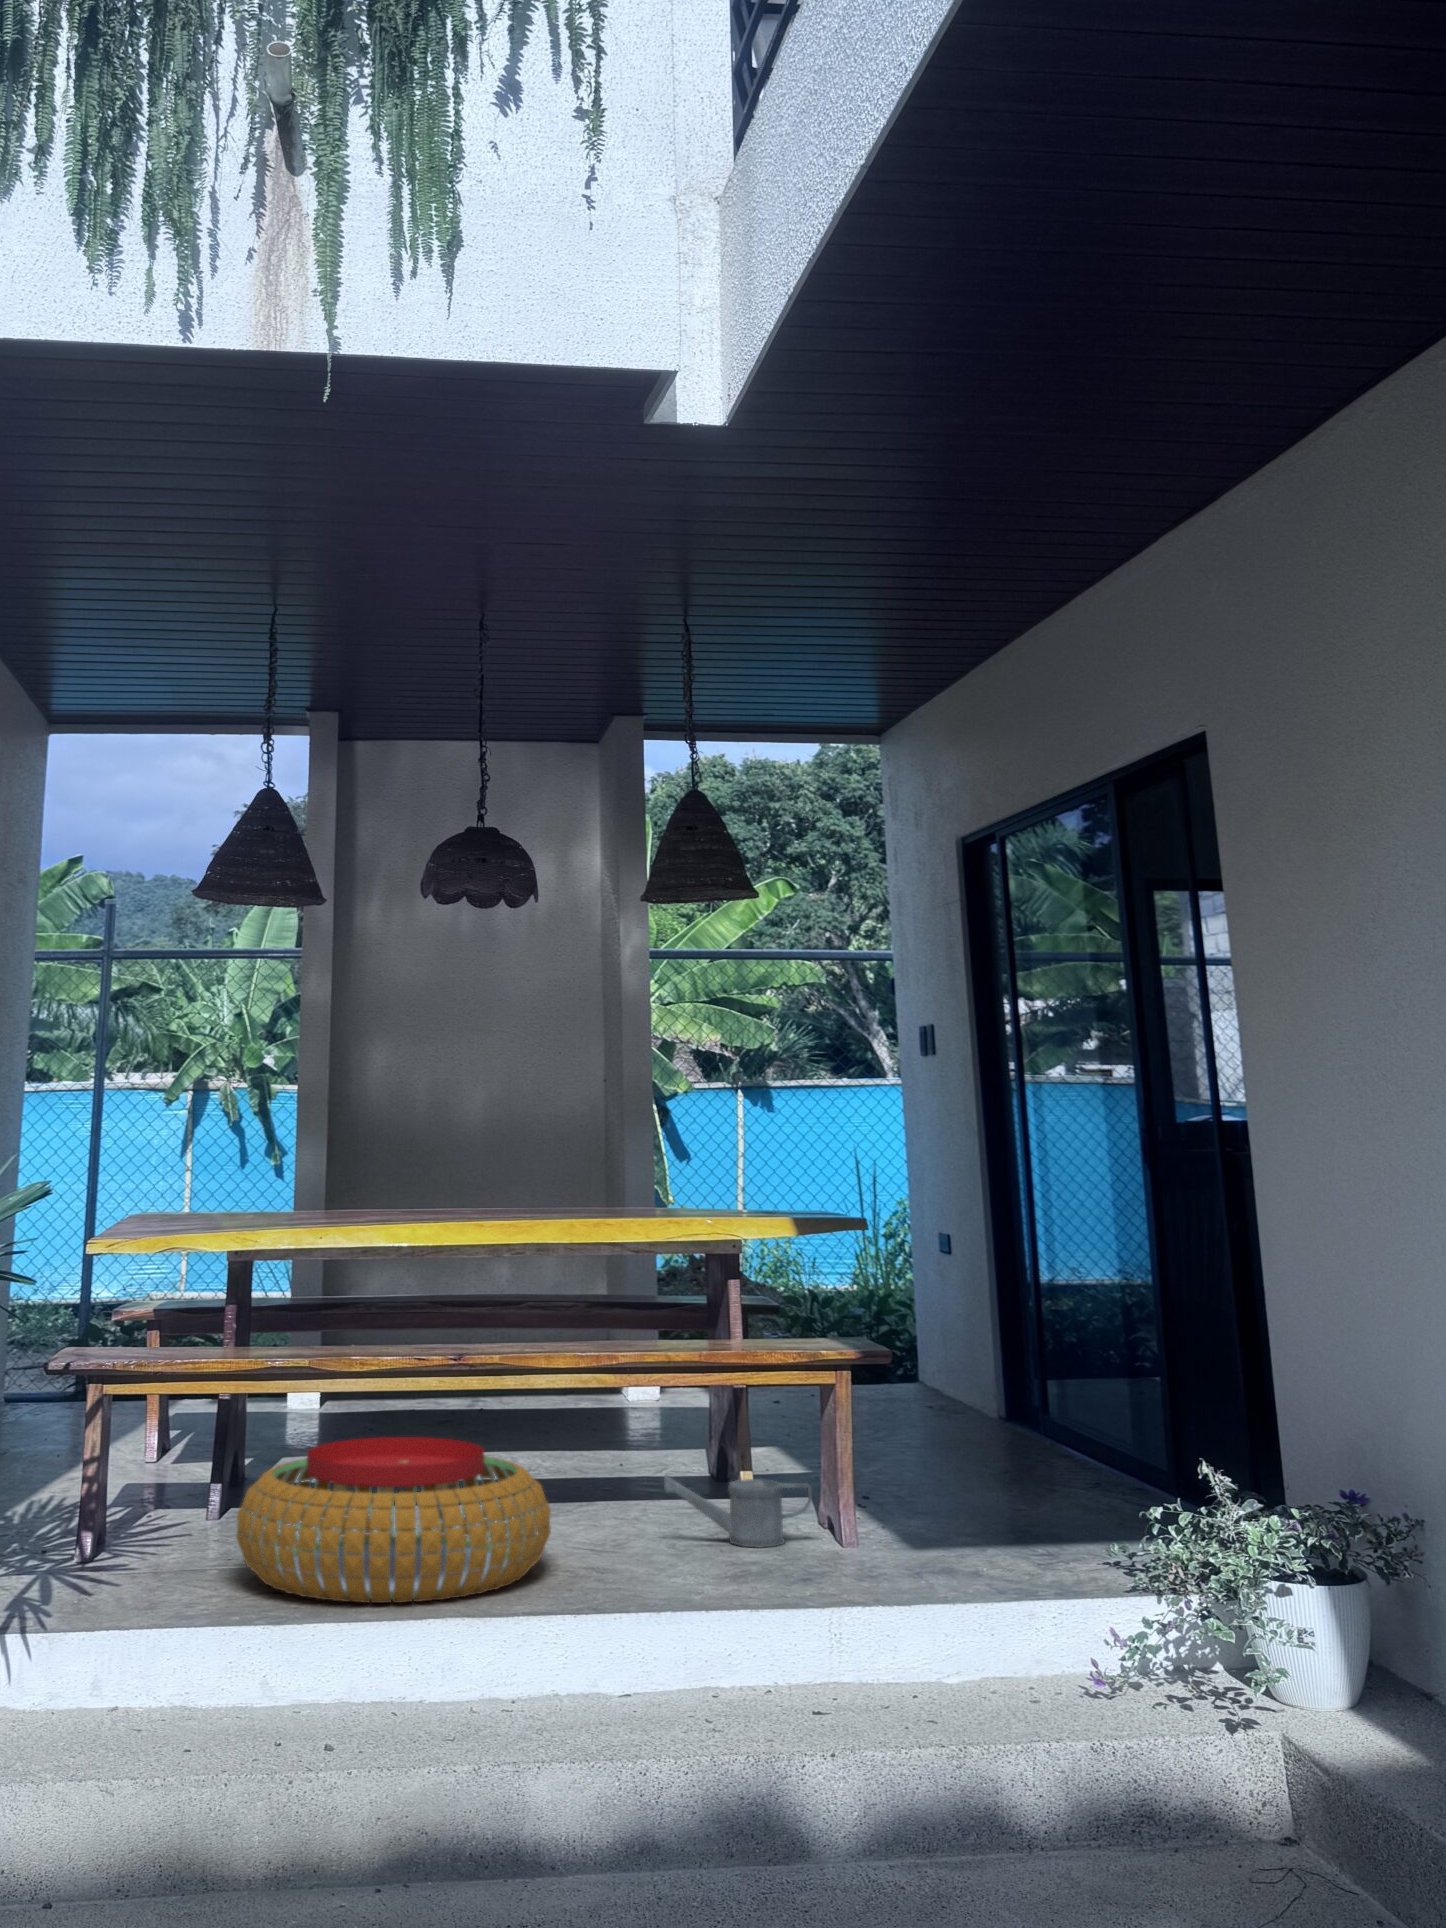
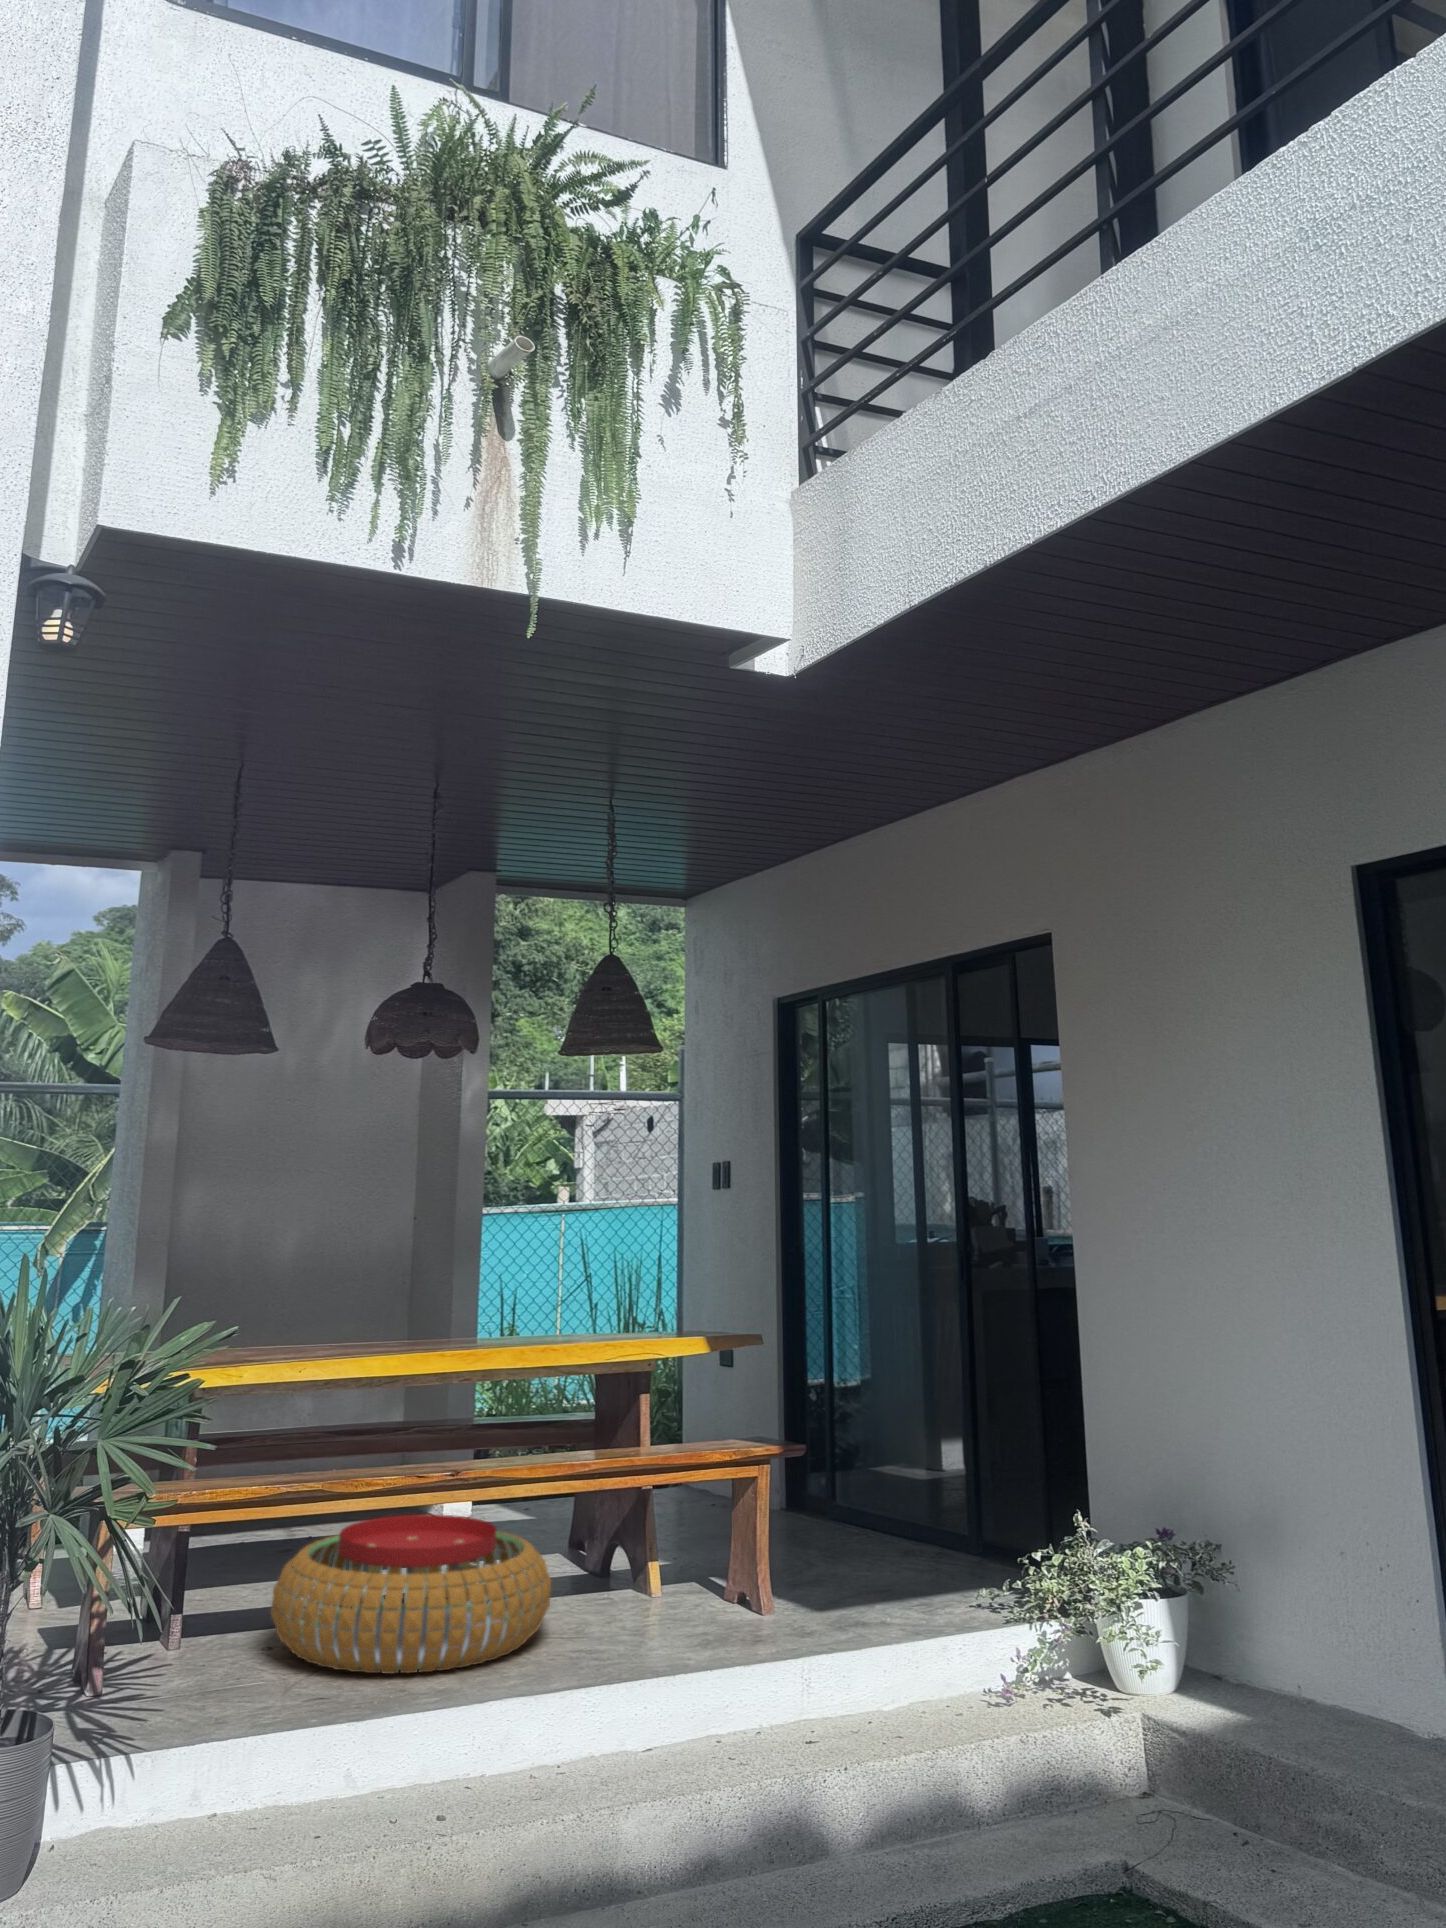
watering can: present [664,1475,812,1547] -> none [616,1532,734,1592]

